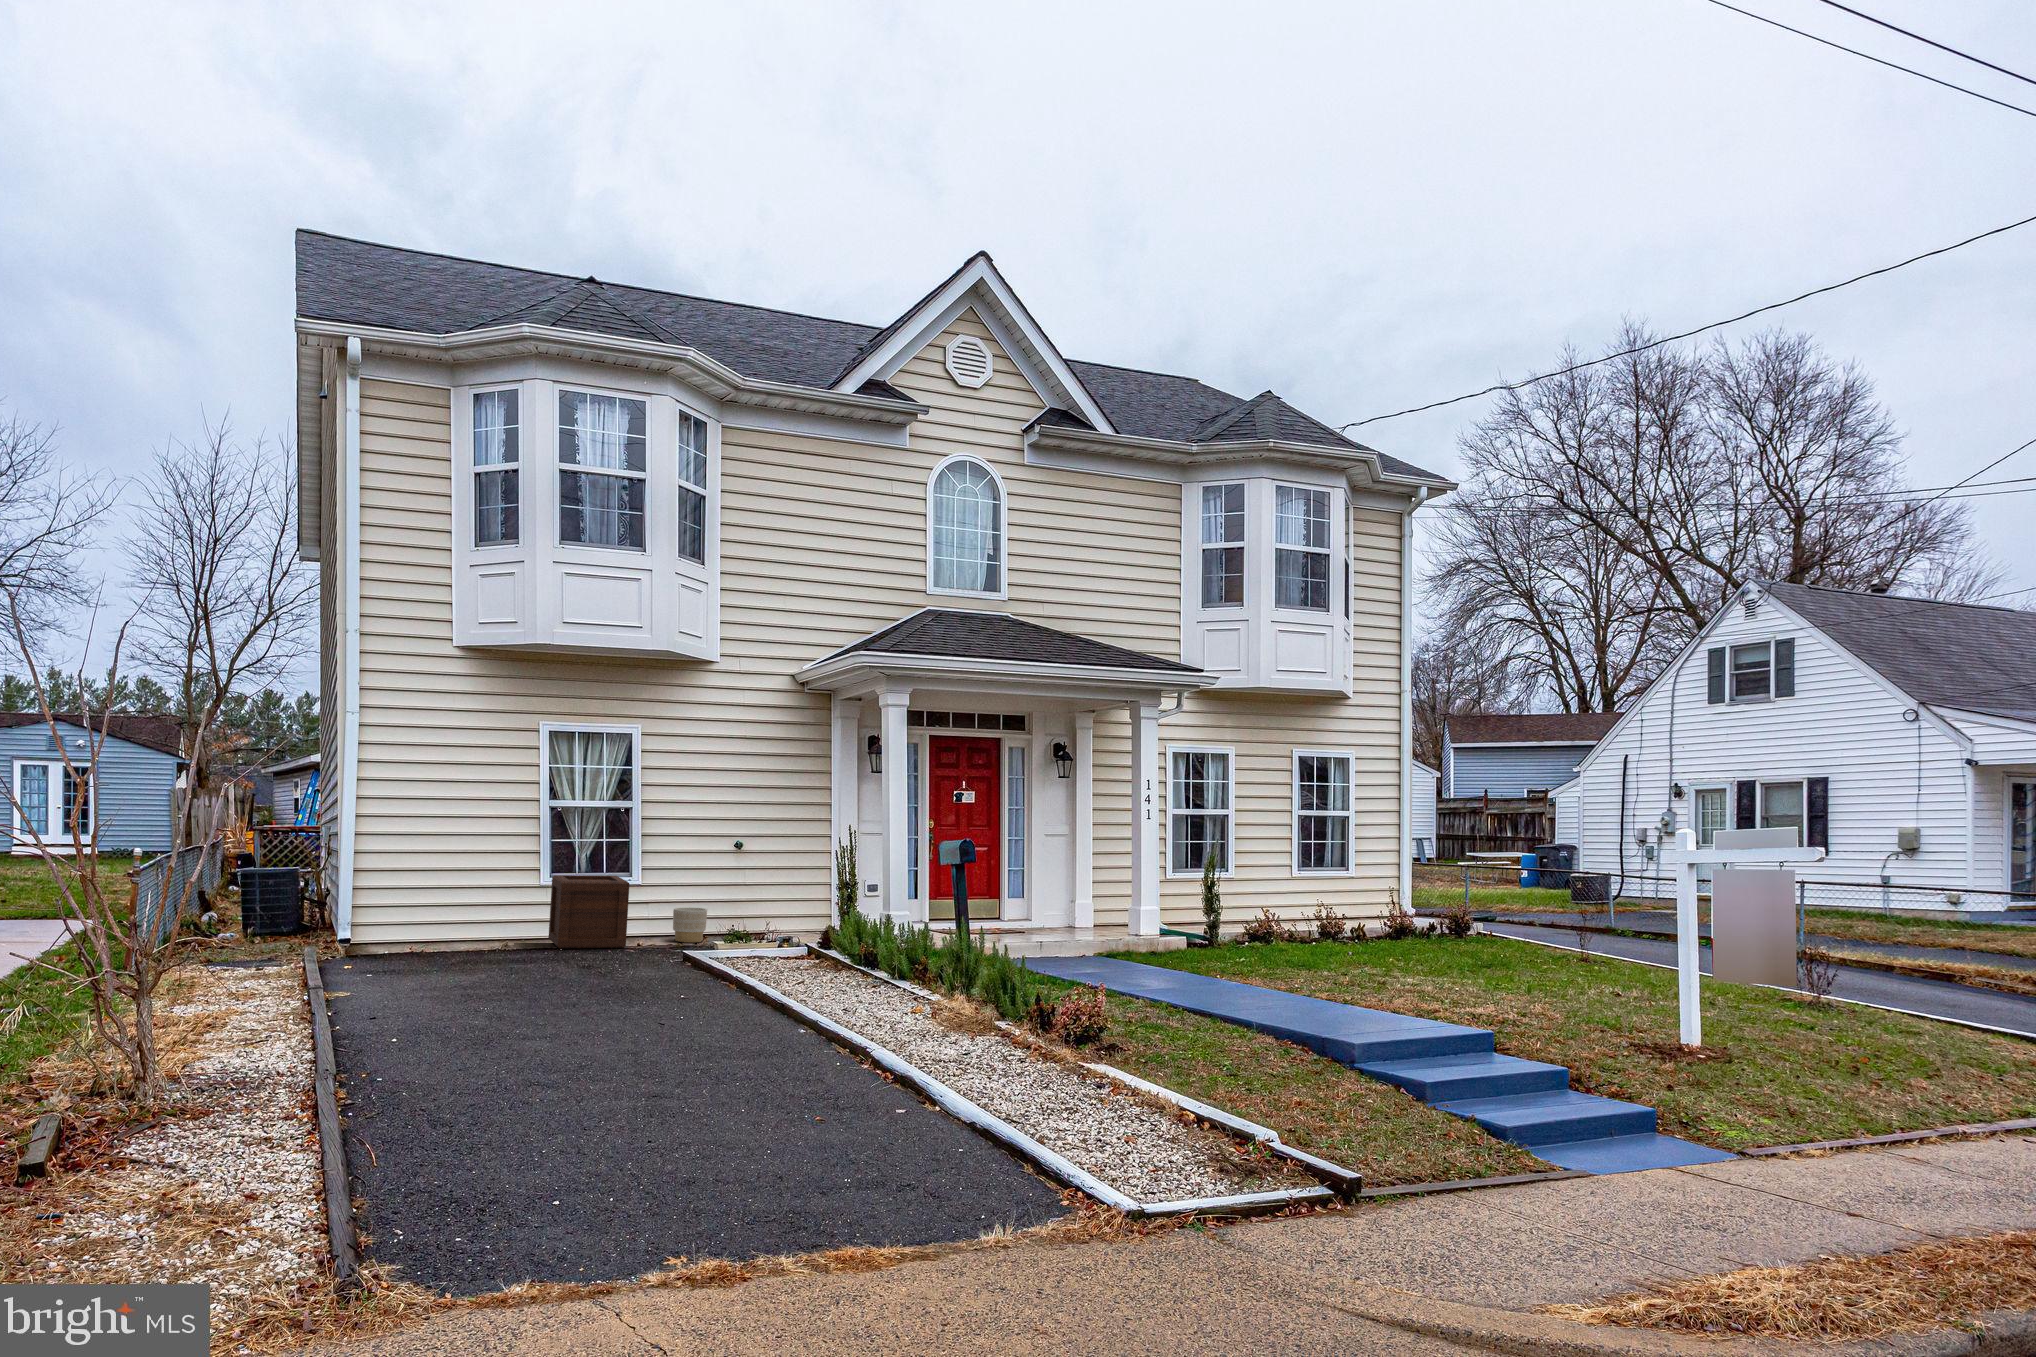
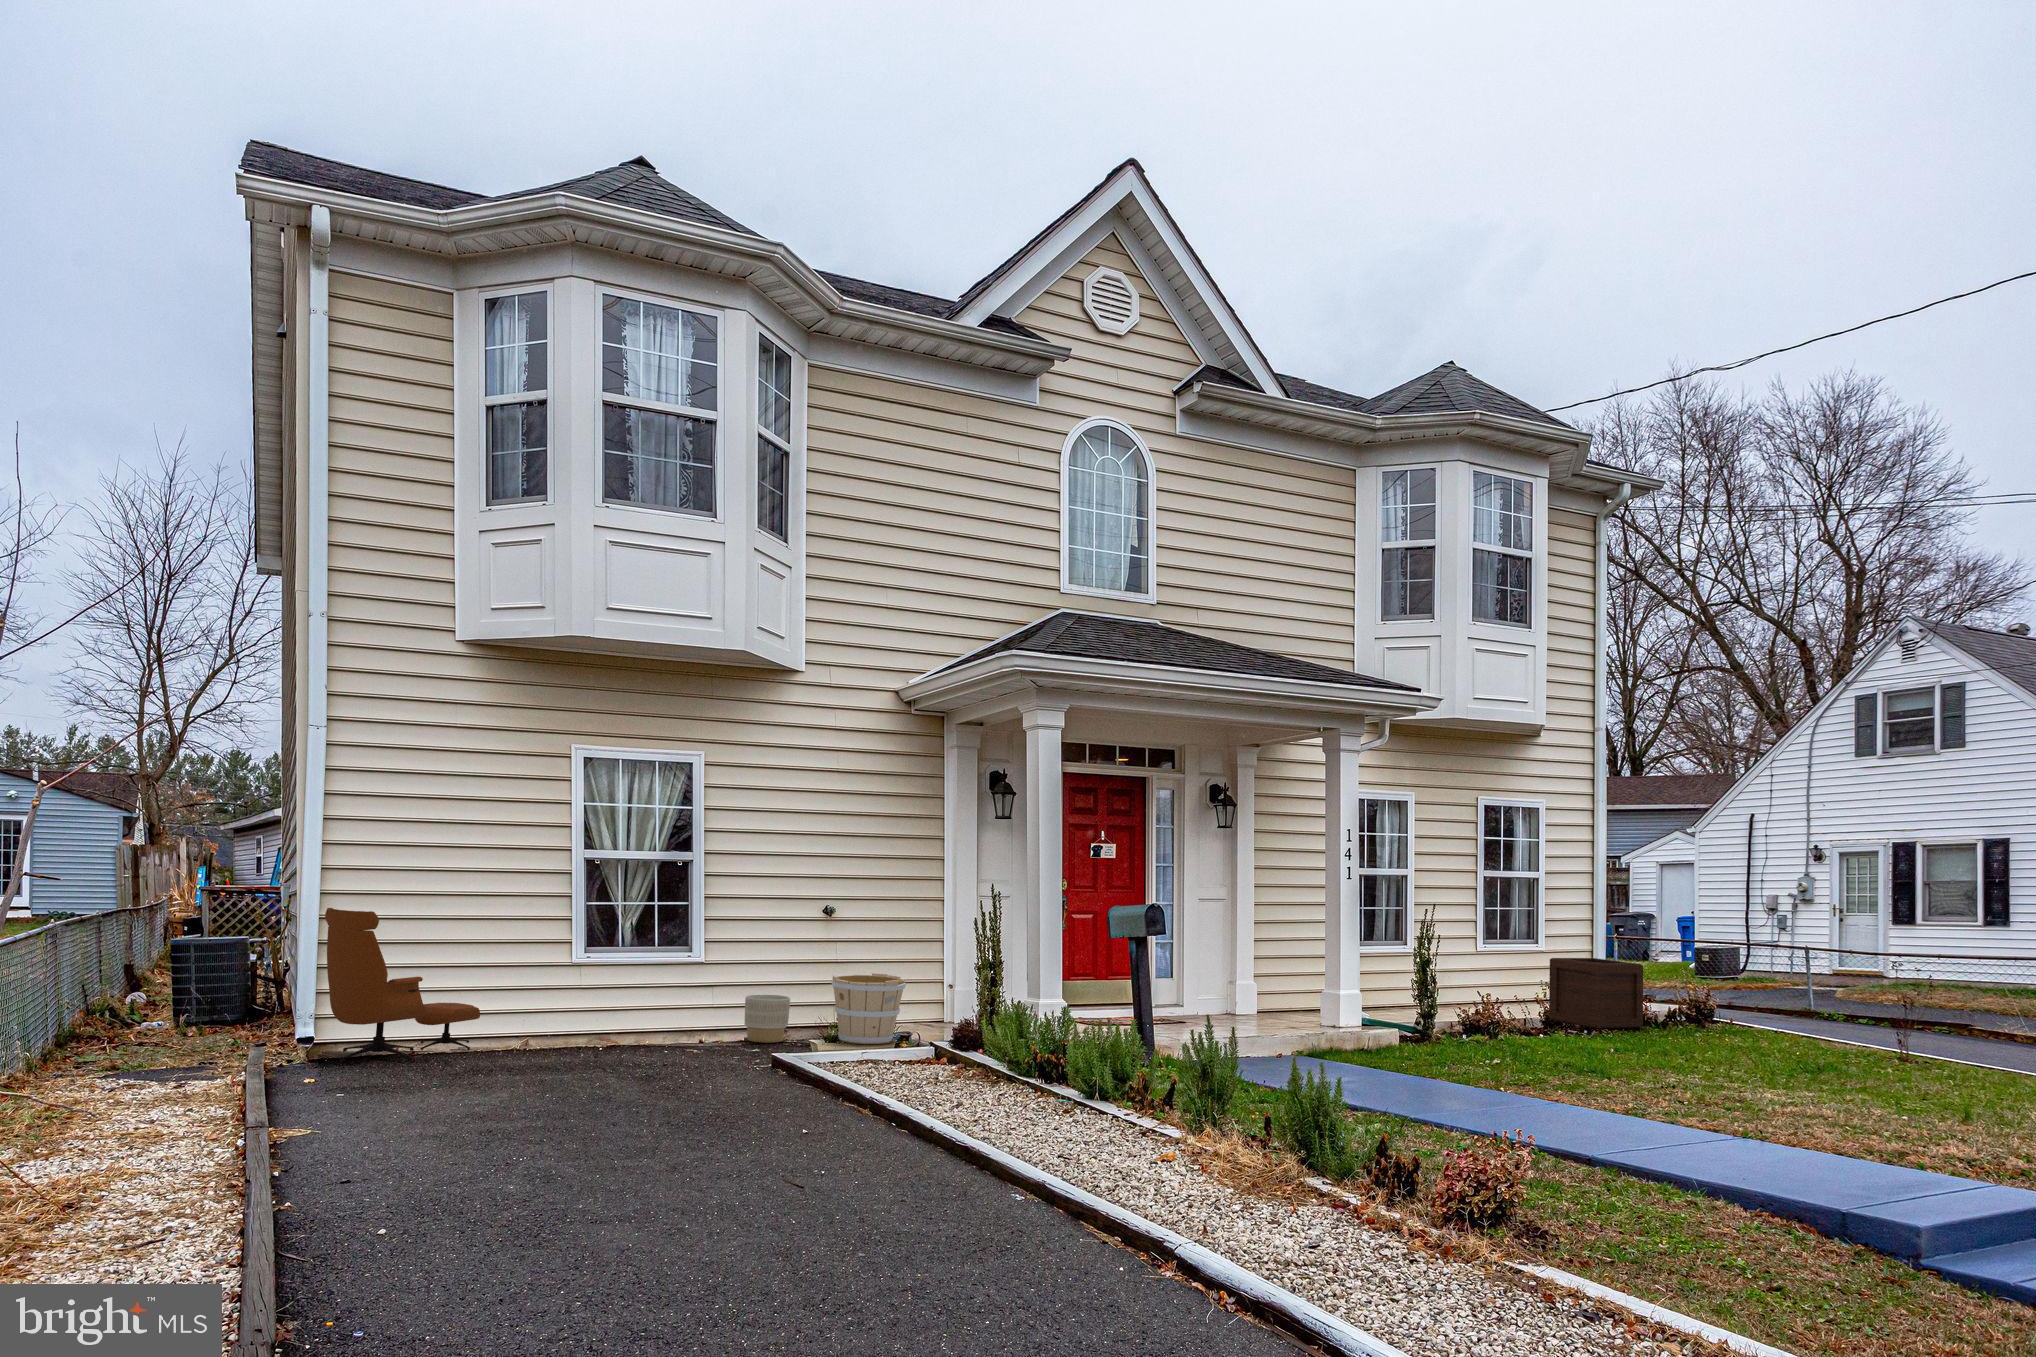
lounge chair: none [361,844,475,953] -> present [325,908,480,1062]
wooden crate: present [548,875,629,949] -> present [1549,958,1643,1029]
wooden bucket: none [740,892,796,944] -> present [831,973,906,1044]

